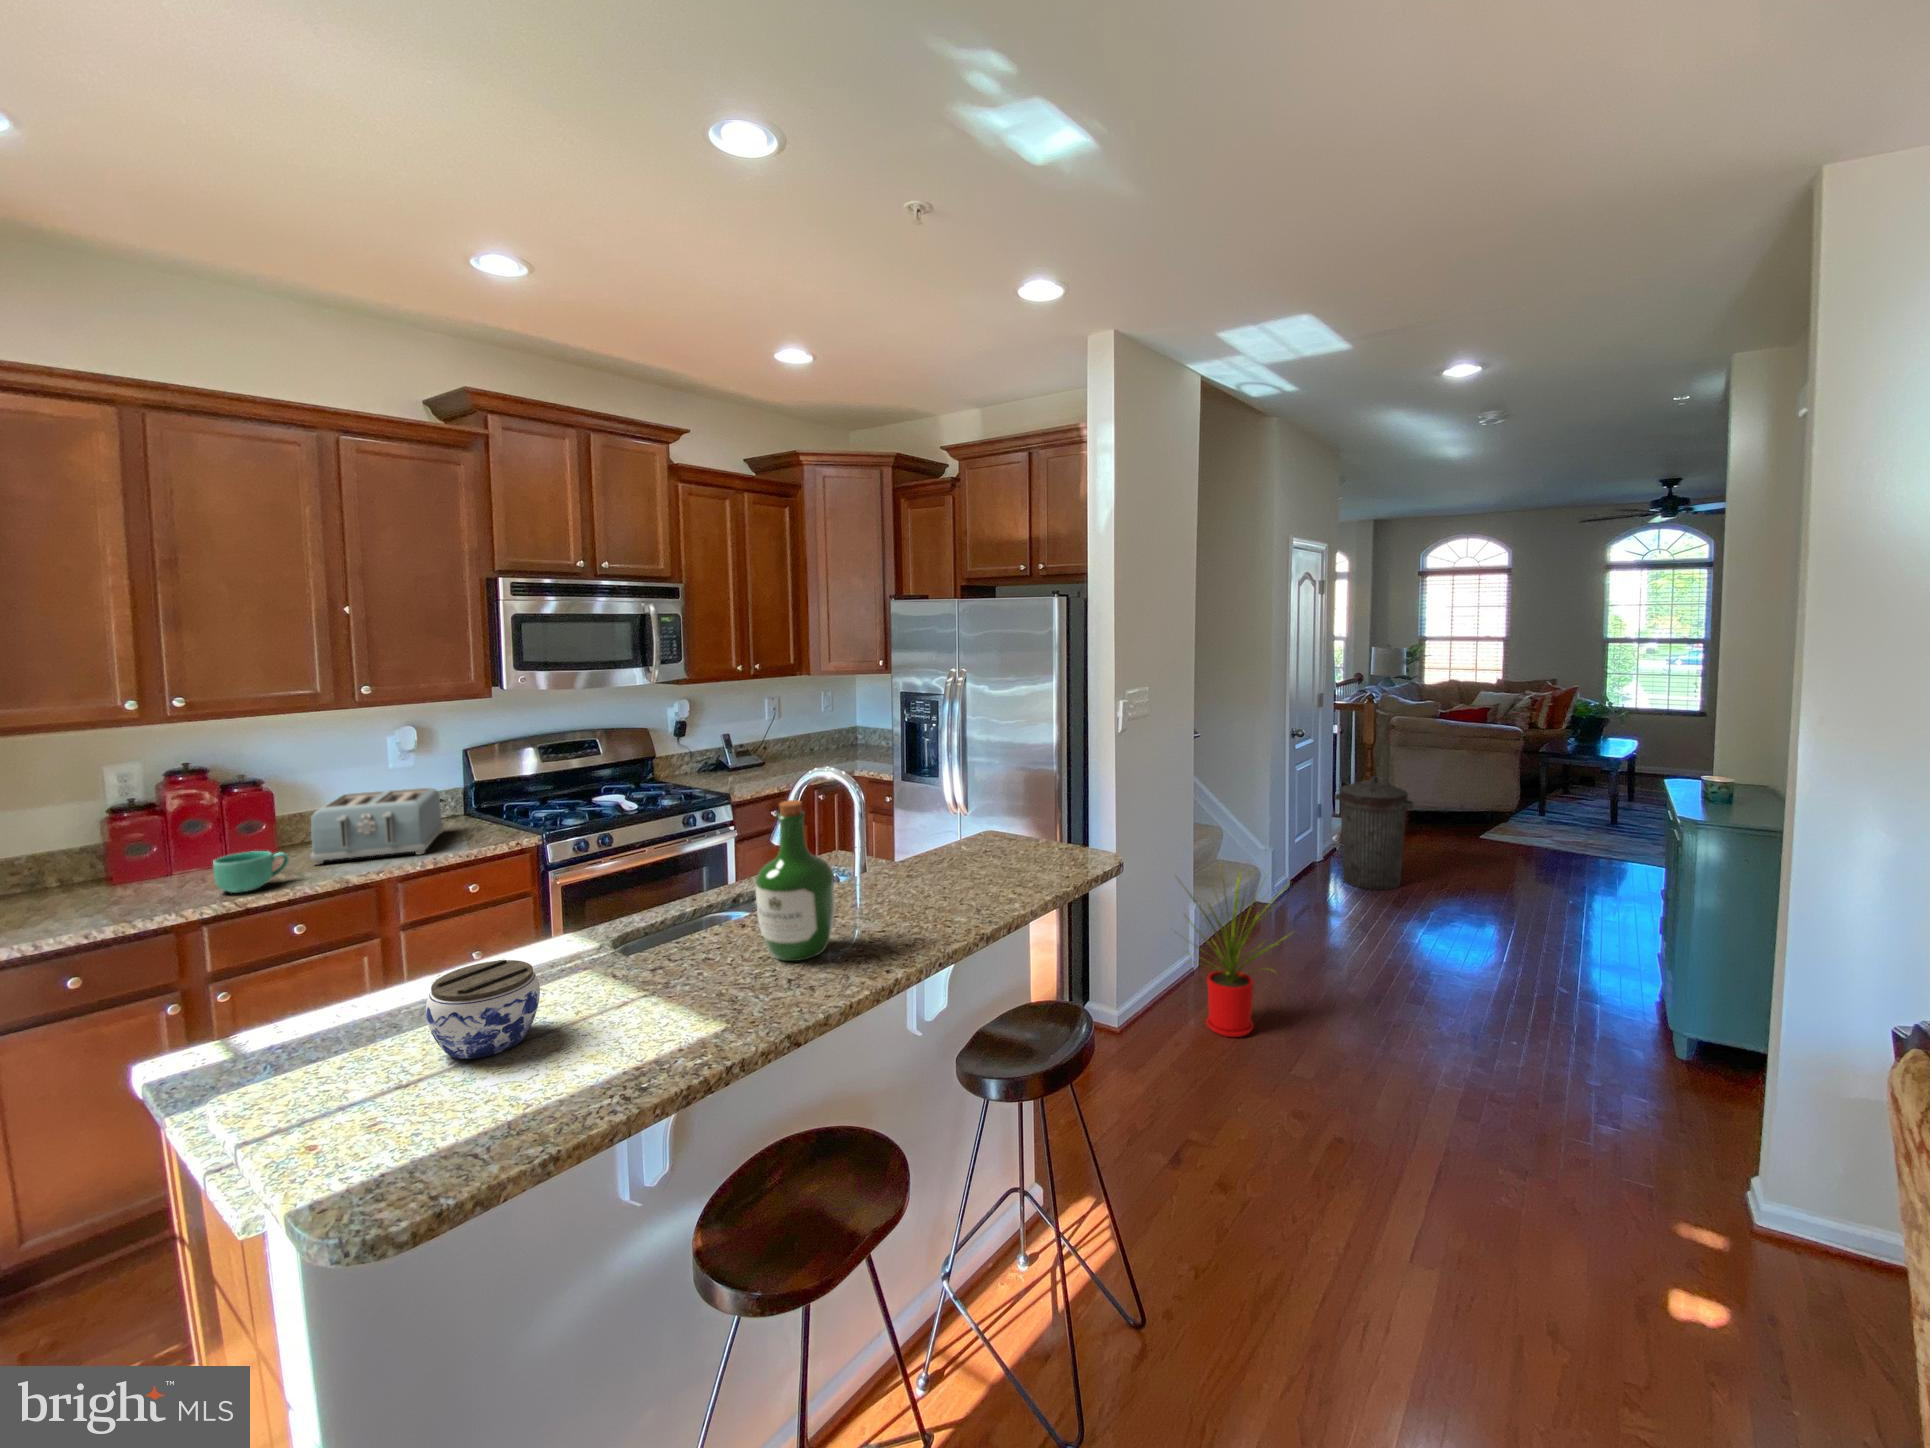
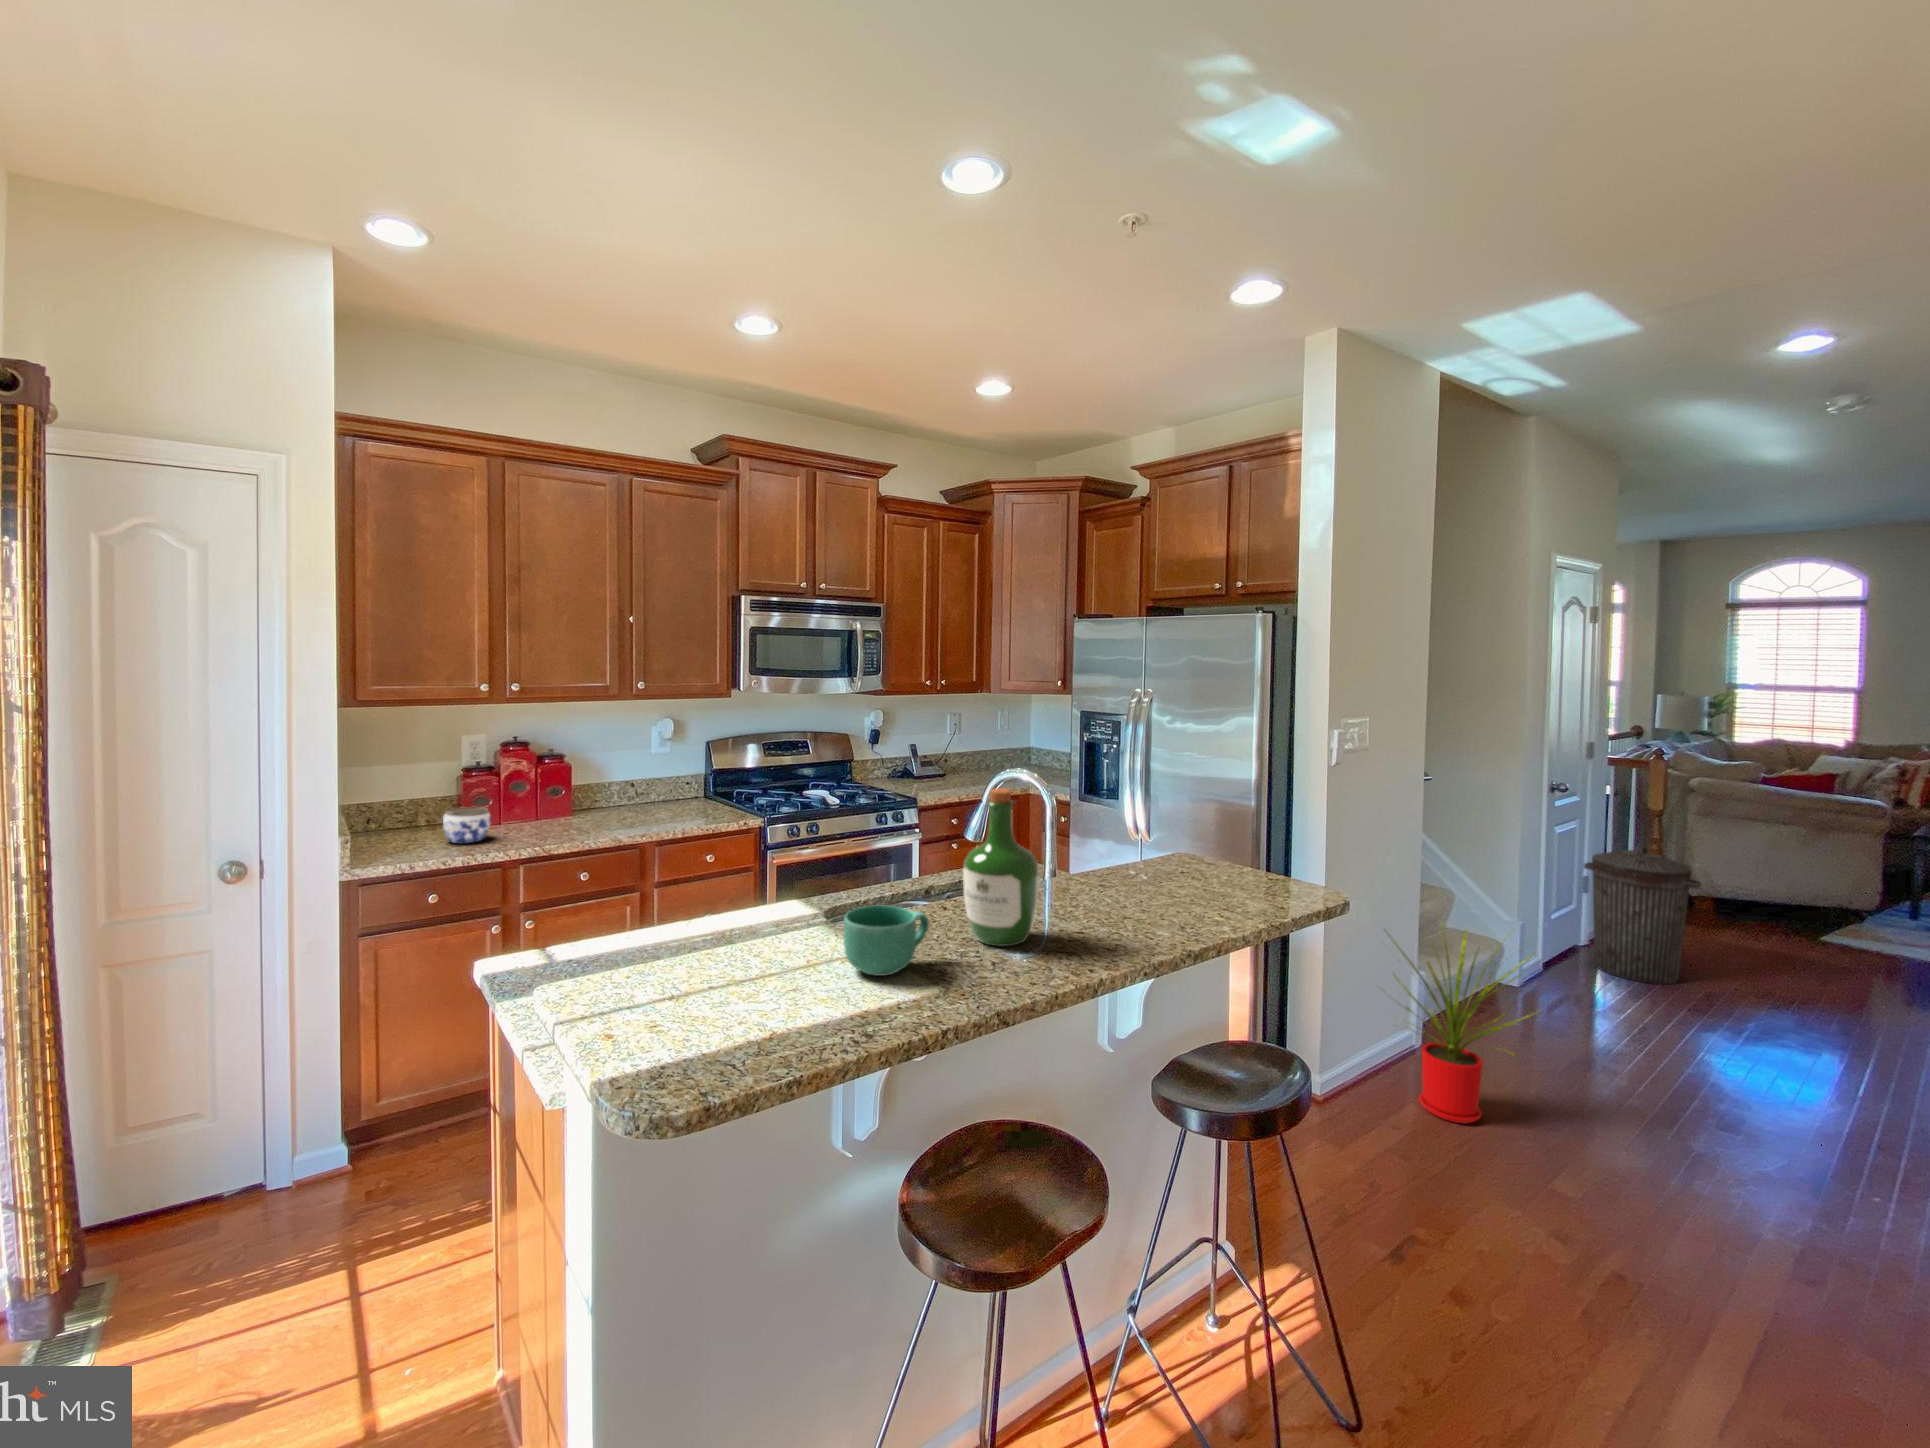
toaster: present [310,788,444,865] -> none [595,770,689,825]
mug: present [213,851,289,893] -> present [844,906,929,976]
jar: present [426,960,540,1059] -> present [443,806,491,843]

